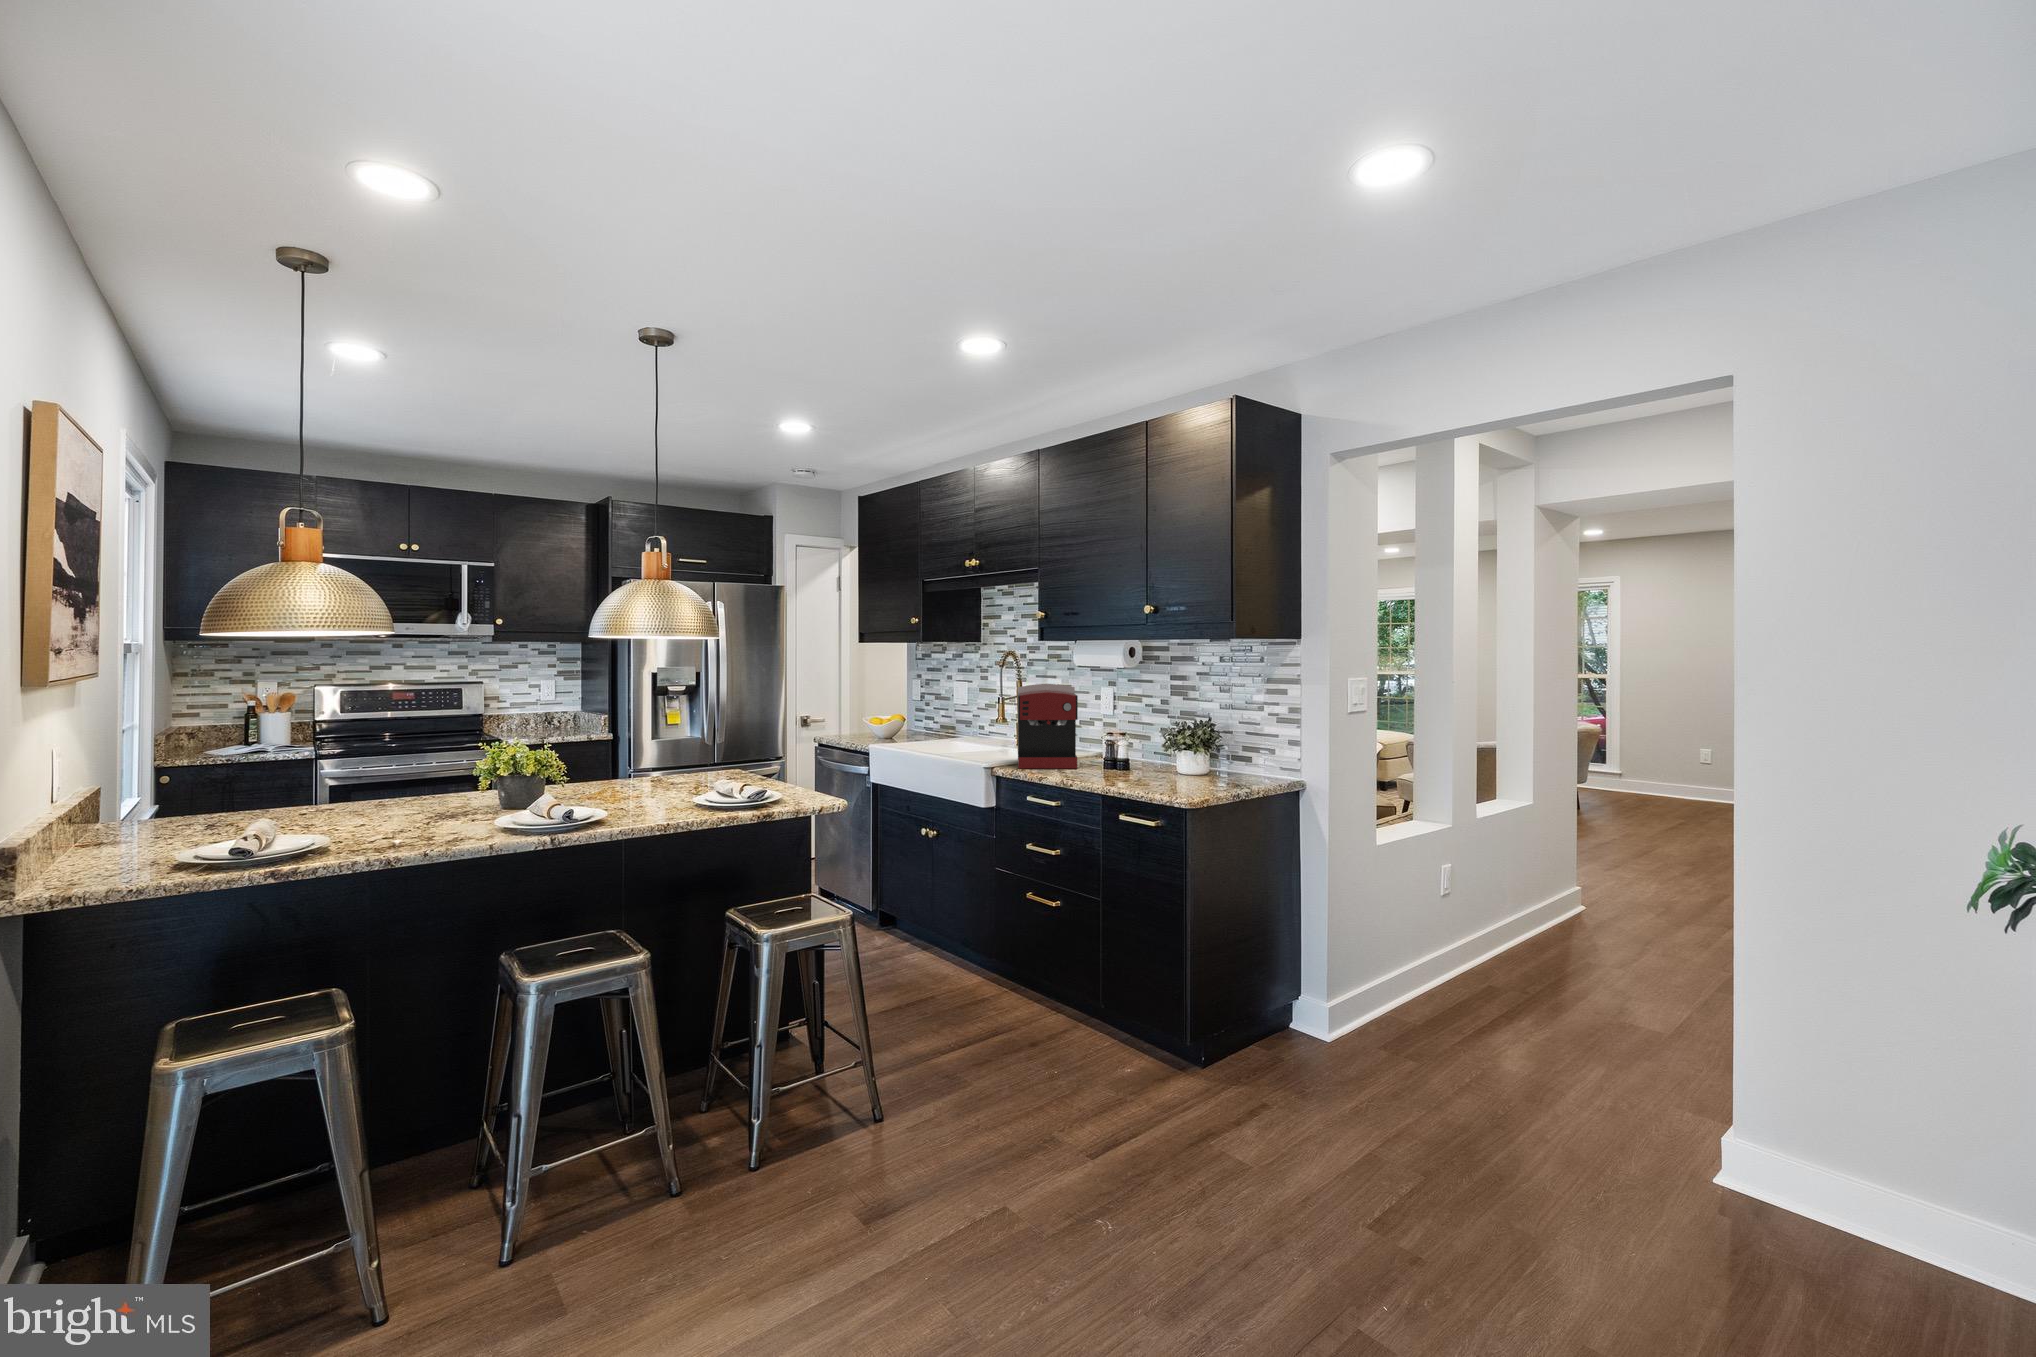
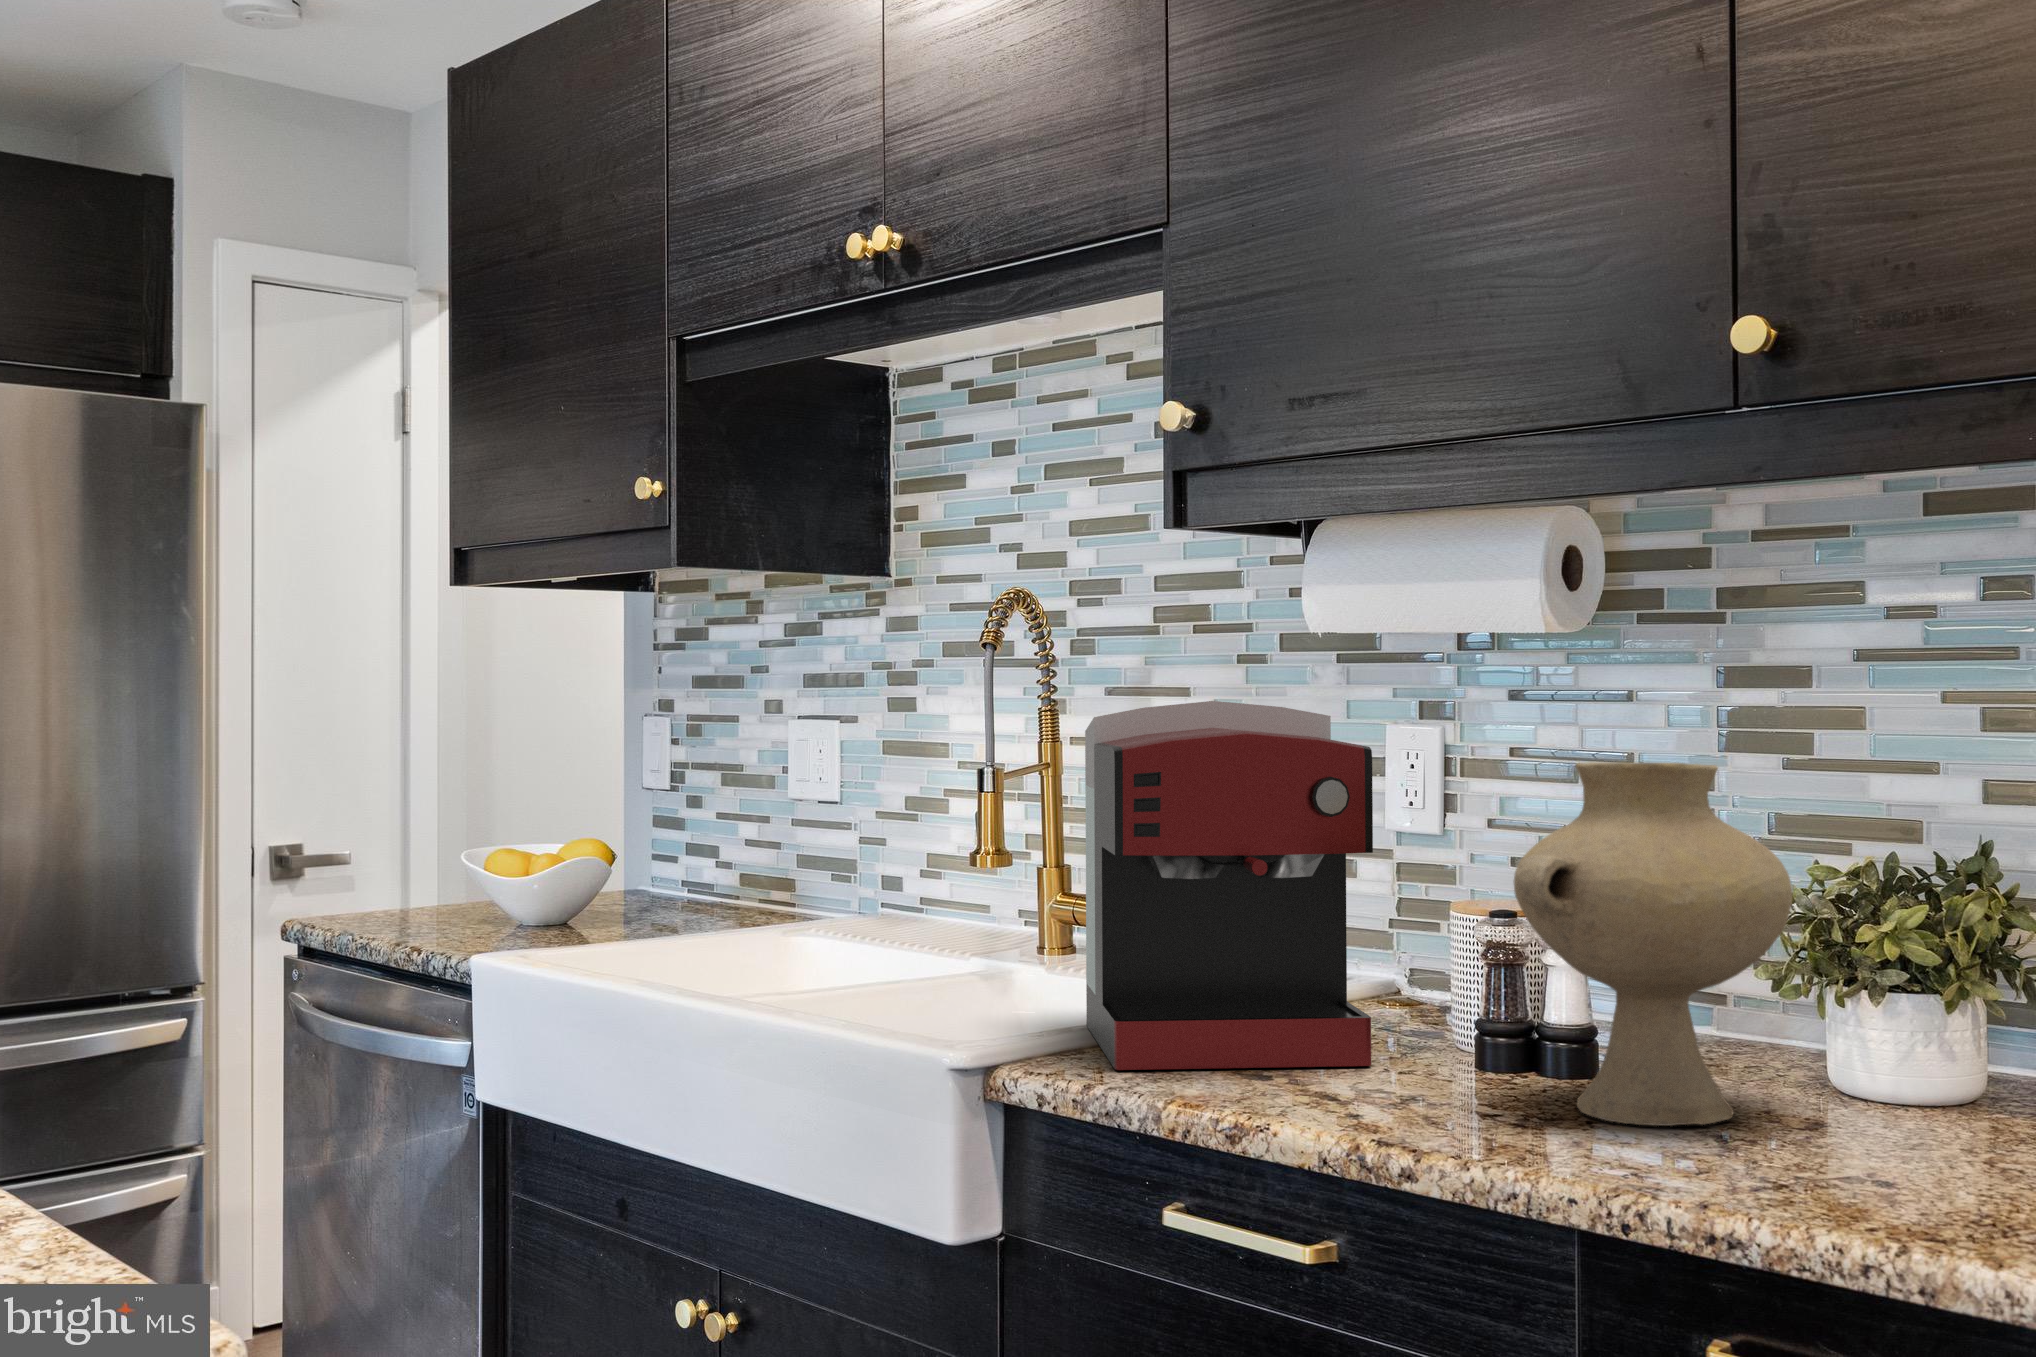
vase: none [1097,700,1161,778] -> present [1514,762,1792,1126]

